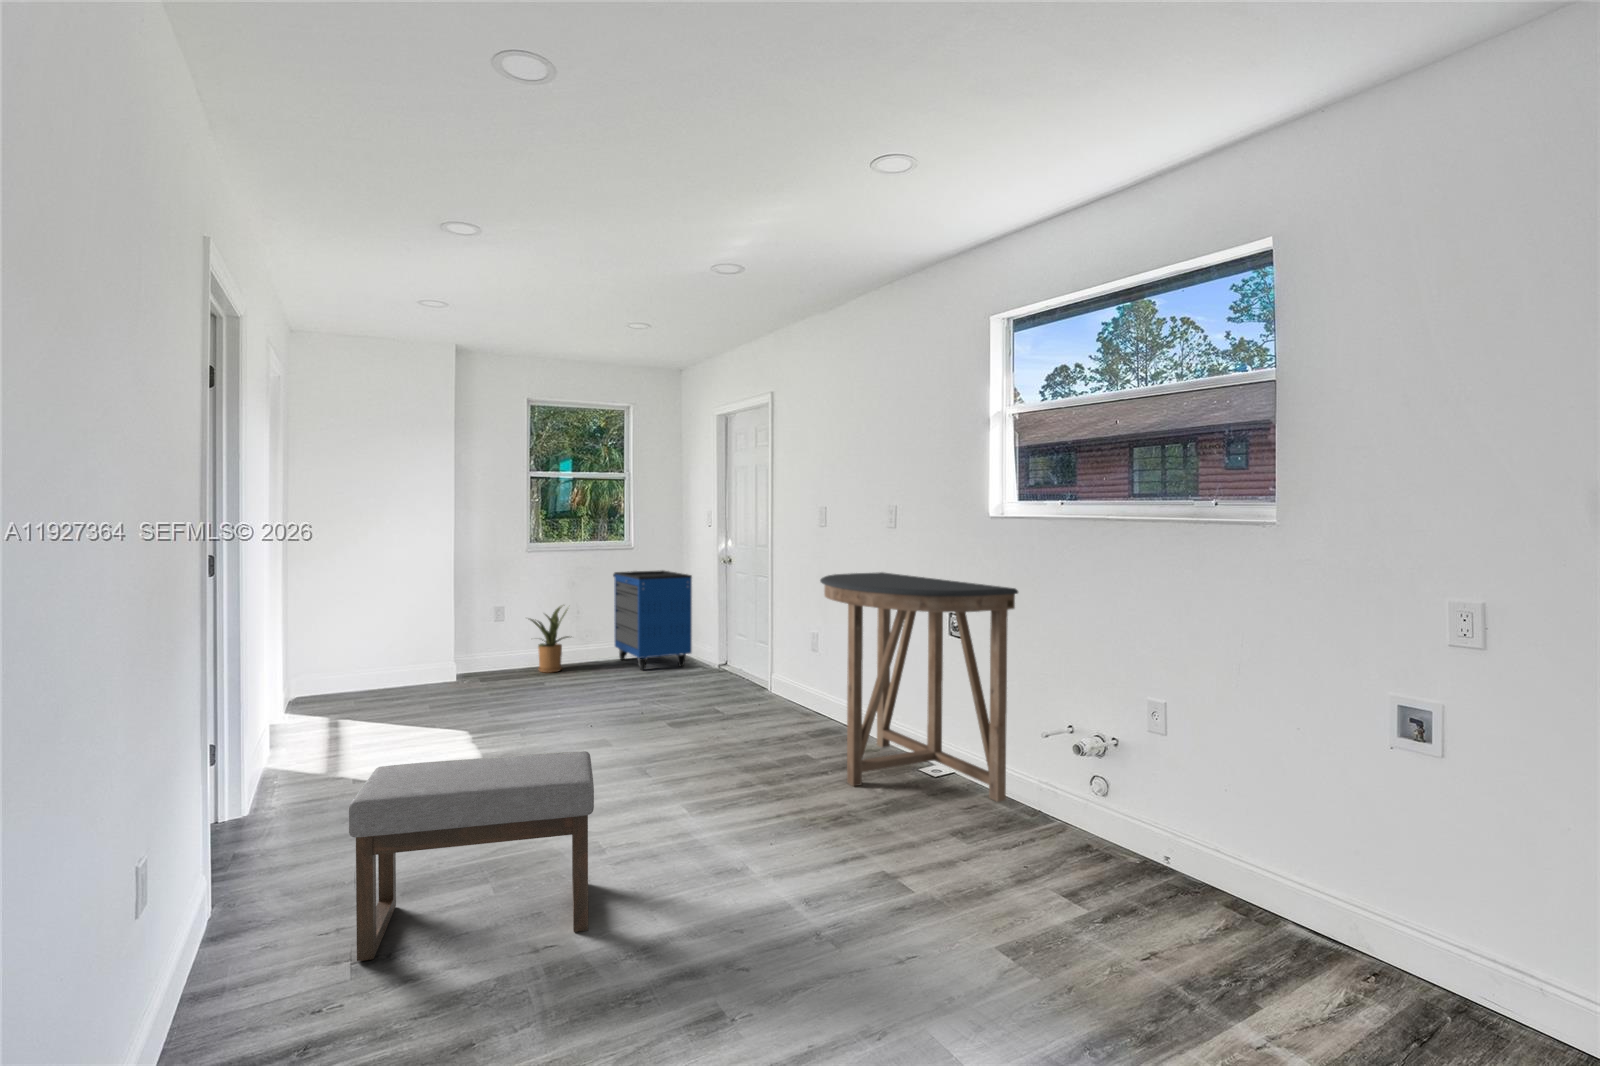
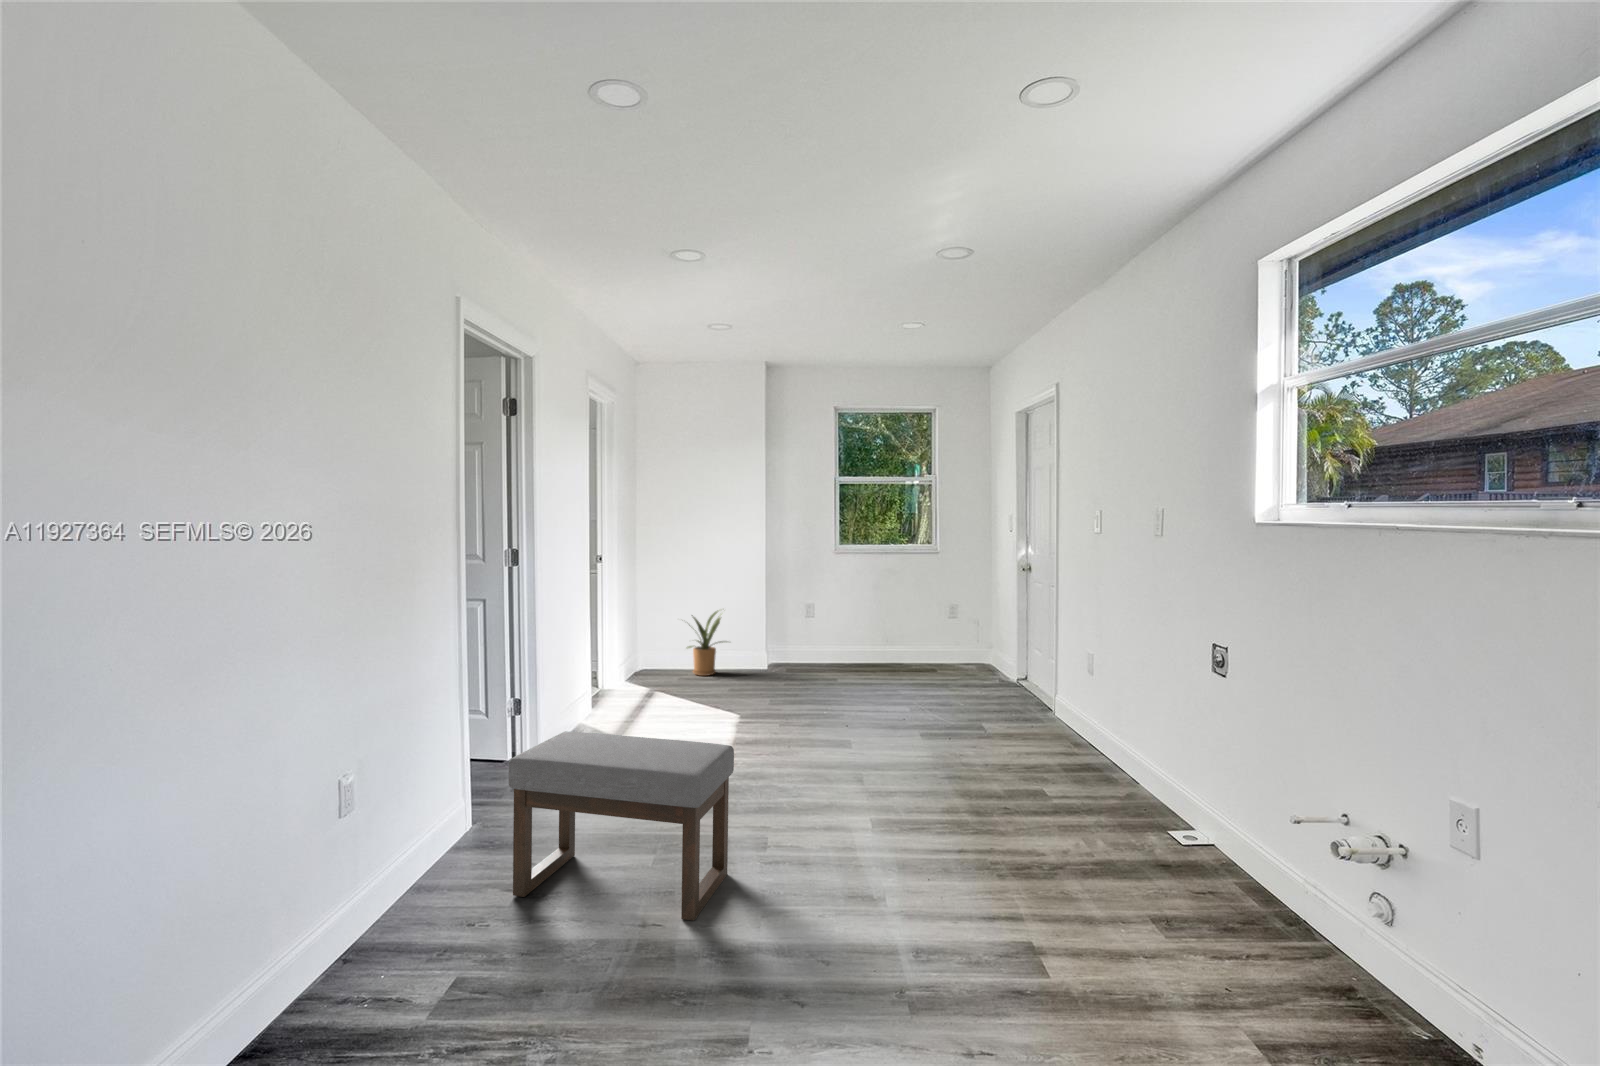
storage cabinet: present [613,570,692,670] -> none [918,576,990,676]
console table: present [820,572,1018,802] -> none [1050,589,1283,894]
house plant: present [530,606,569,673] -> present [687,611,723,676]

